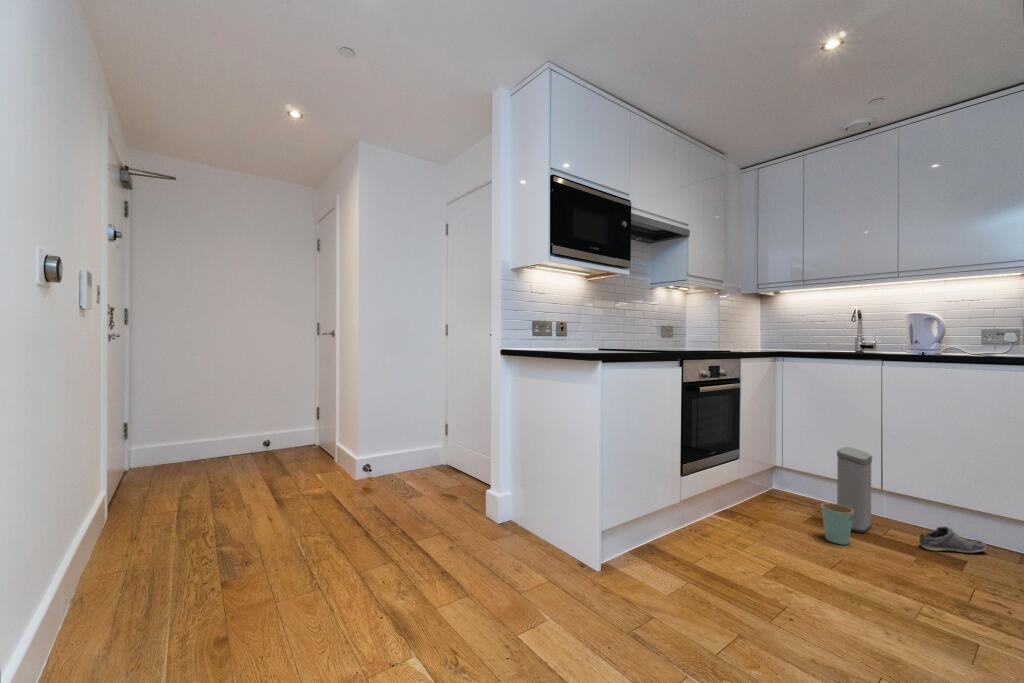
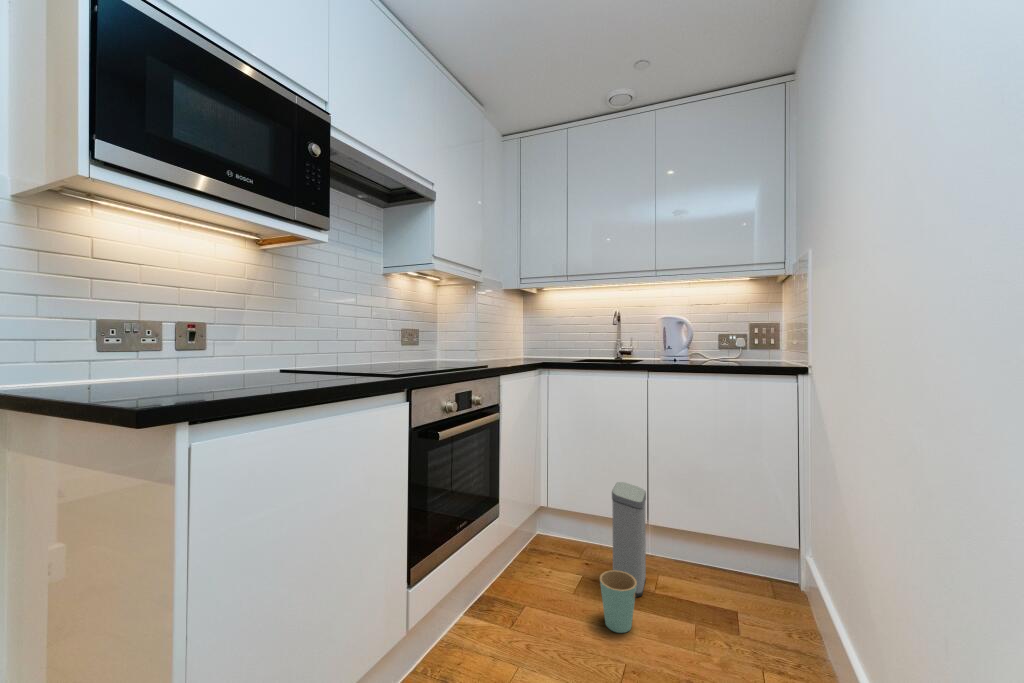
shoe: present [919,527,986,553] -> none [696,571,752,607]

